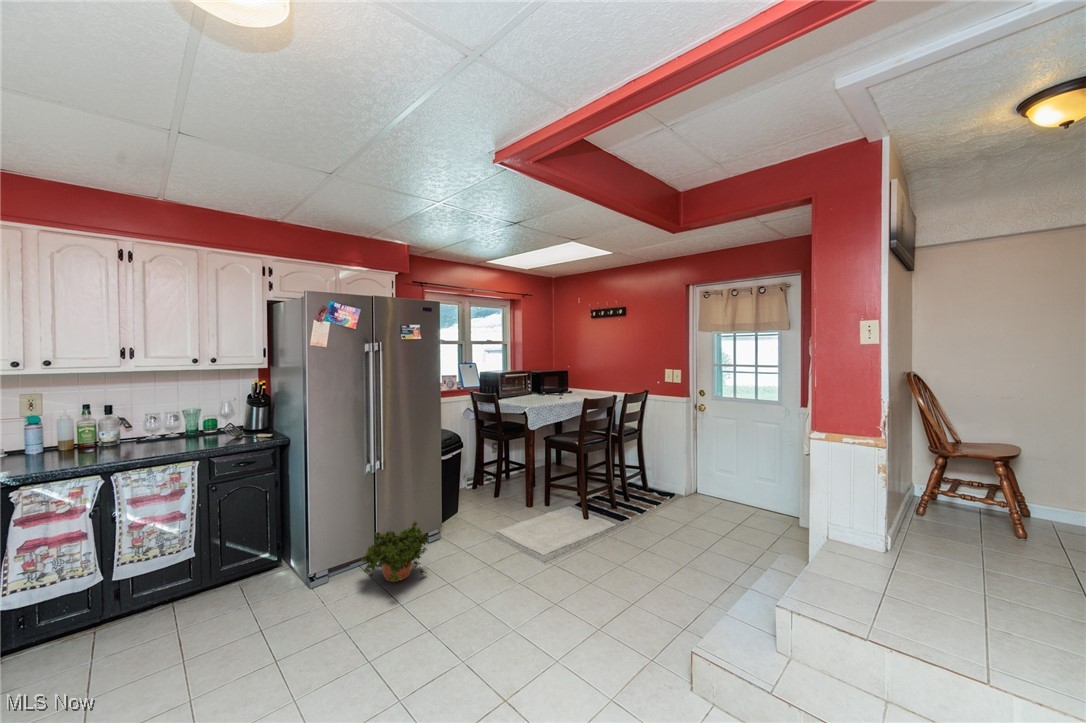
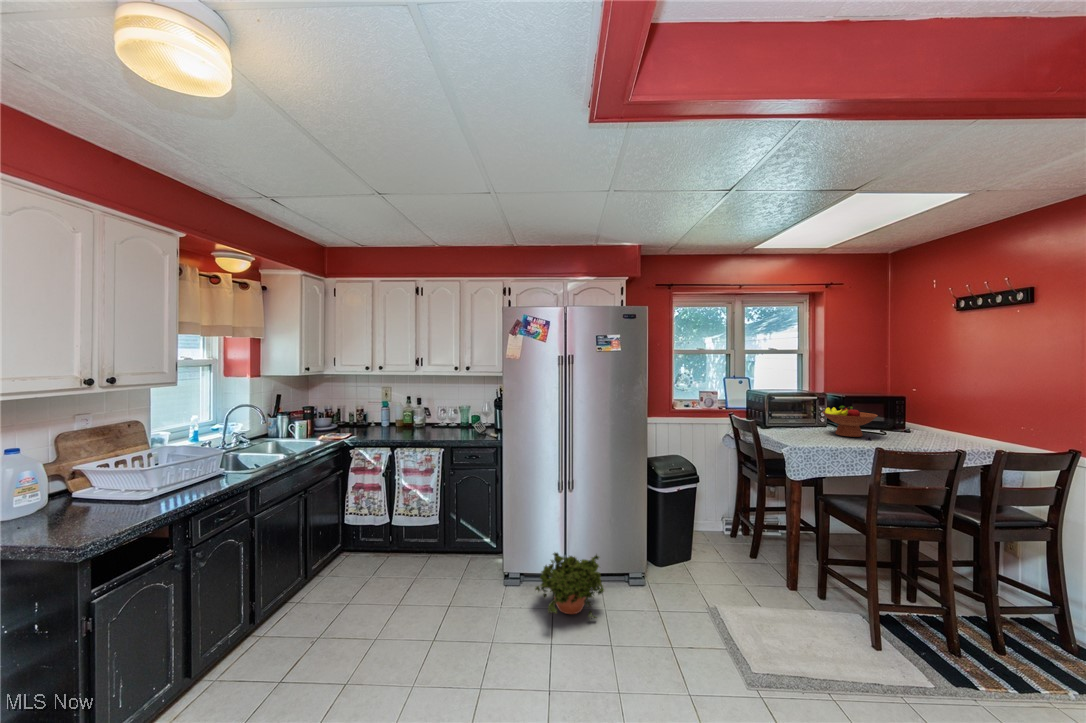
fruit bowl: none [533,378,563,398] -> present [823,406,878,437]

